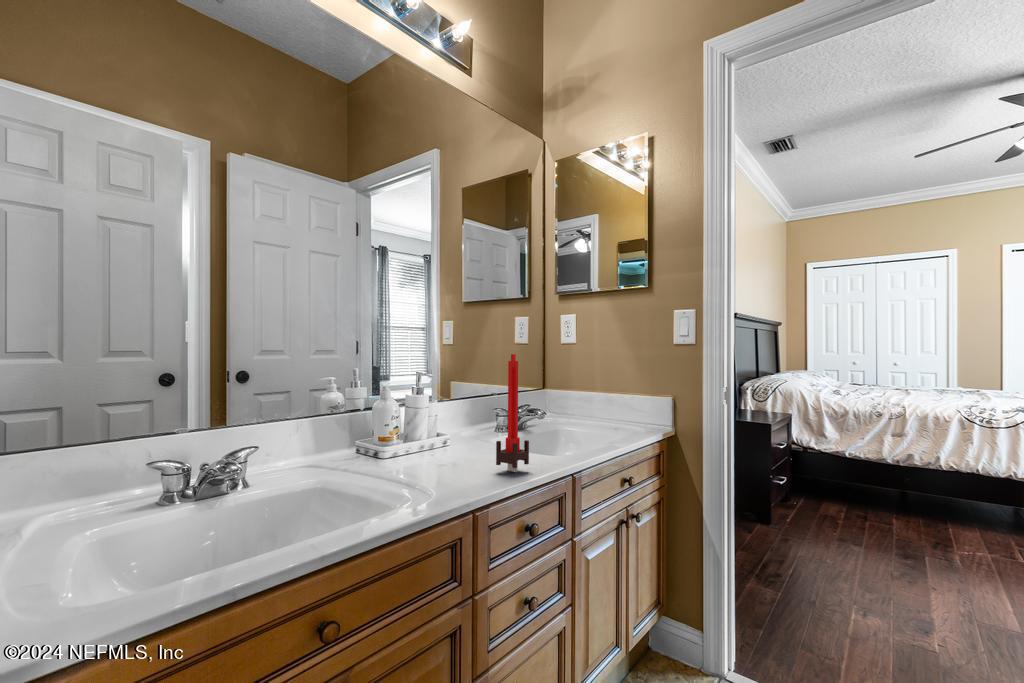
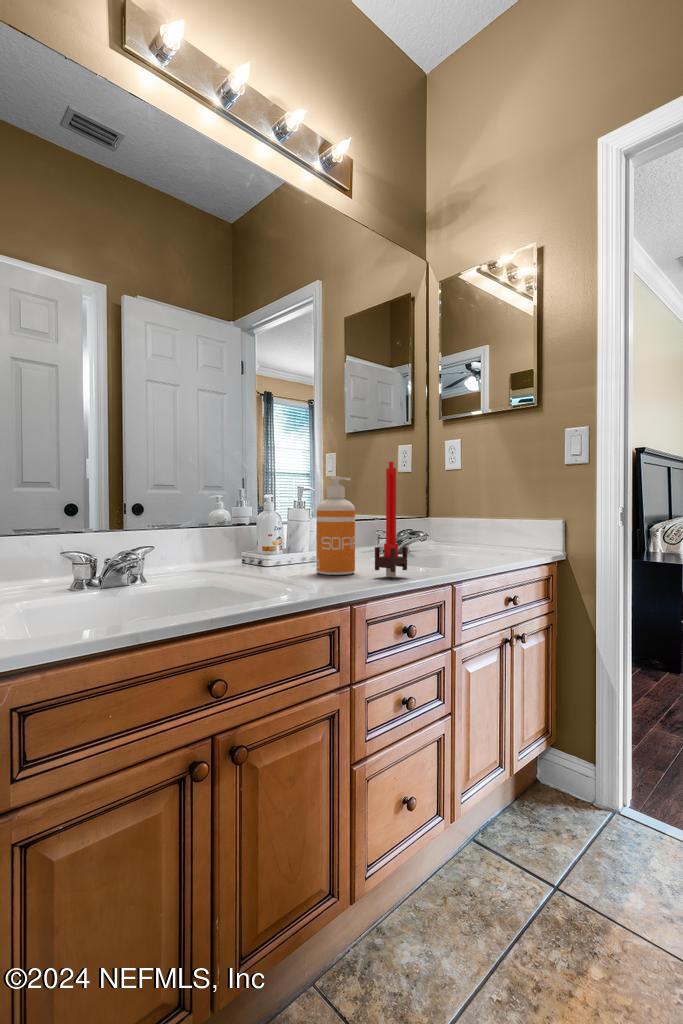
soap dispenser: none [435,366,476,469] -> present [316,476,355,575]

